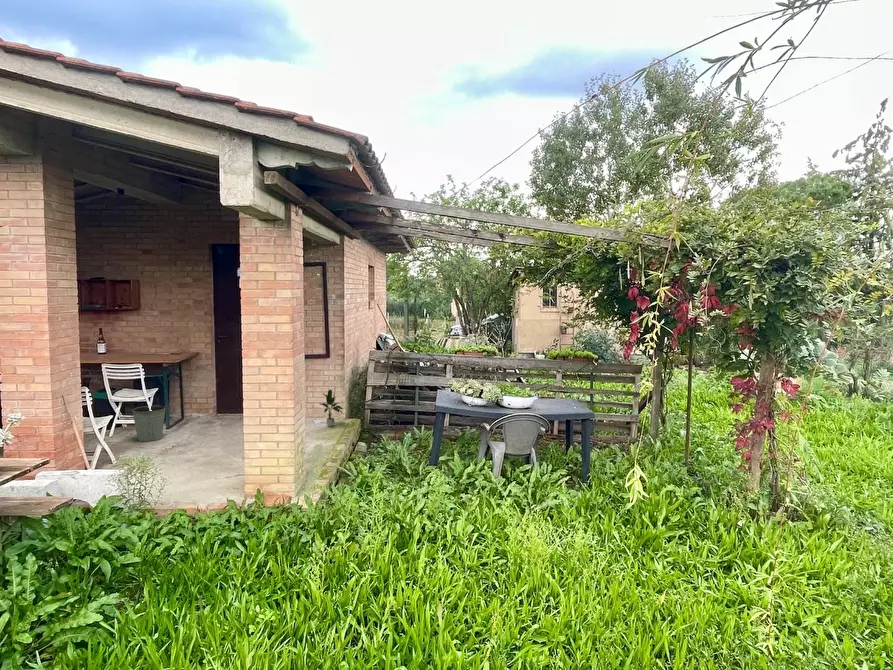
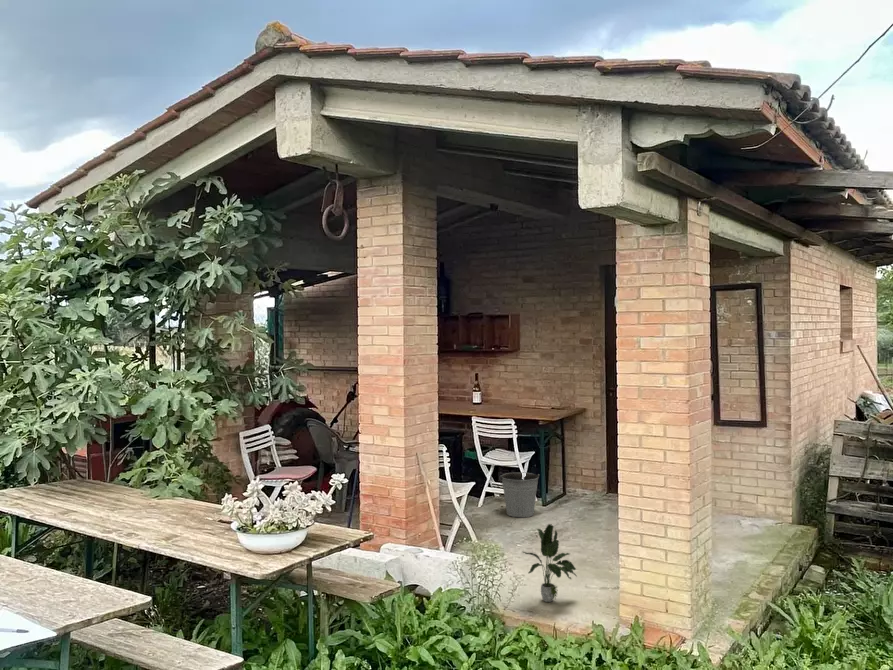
potted plant: present [320,390,343,426] -> present [523,524,576,602]

